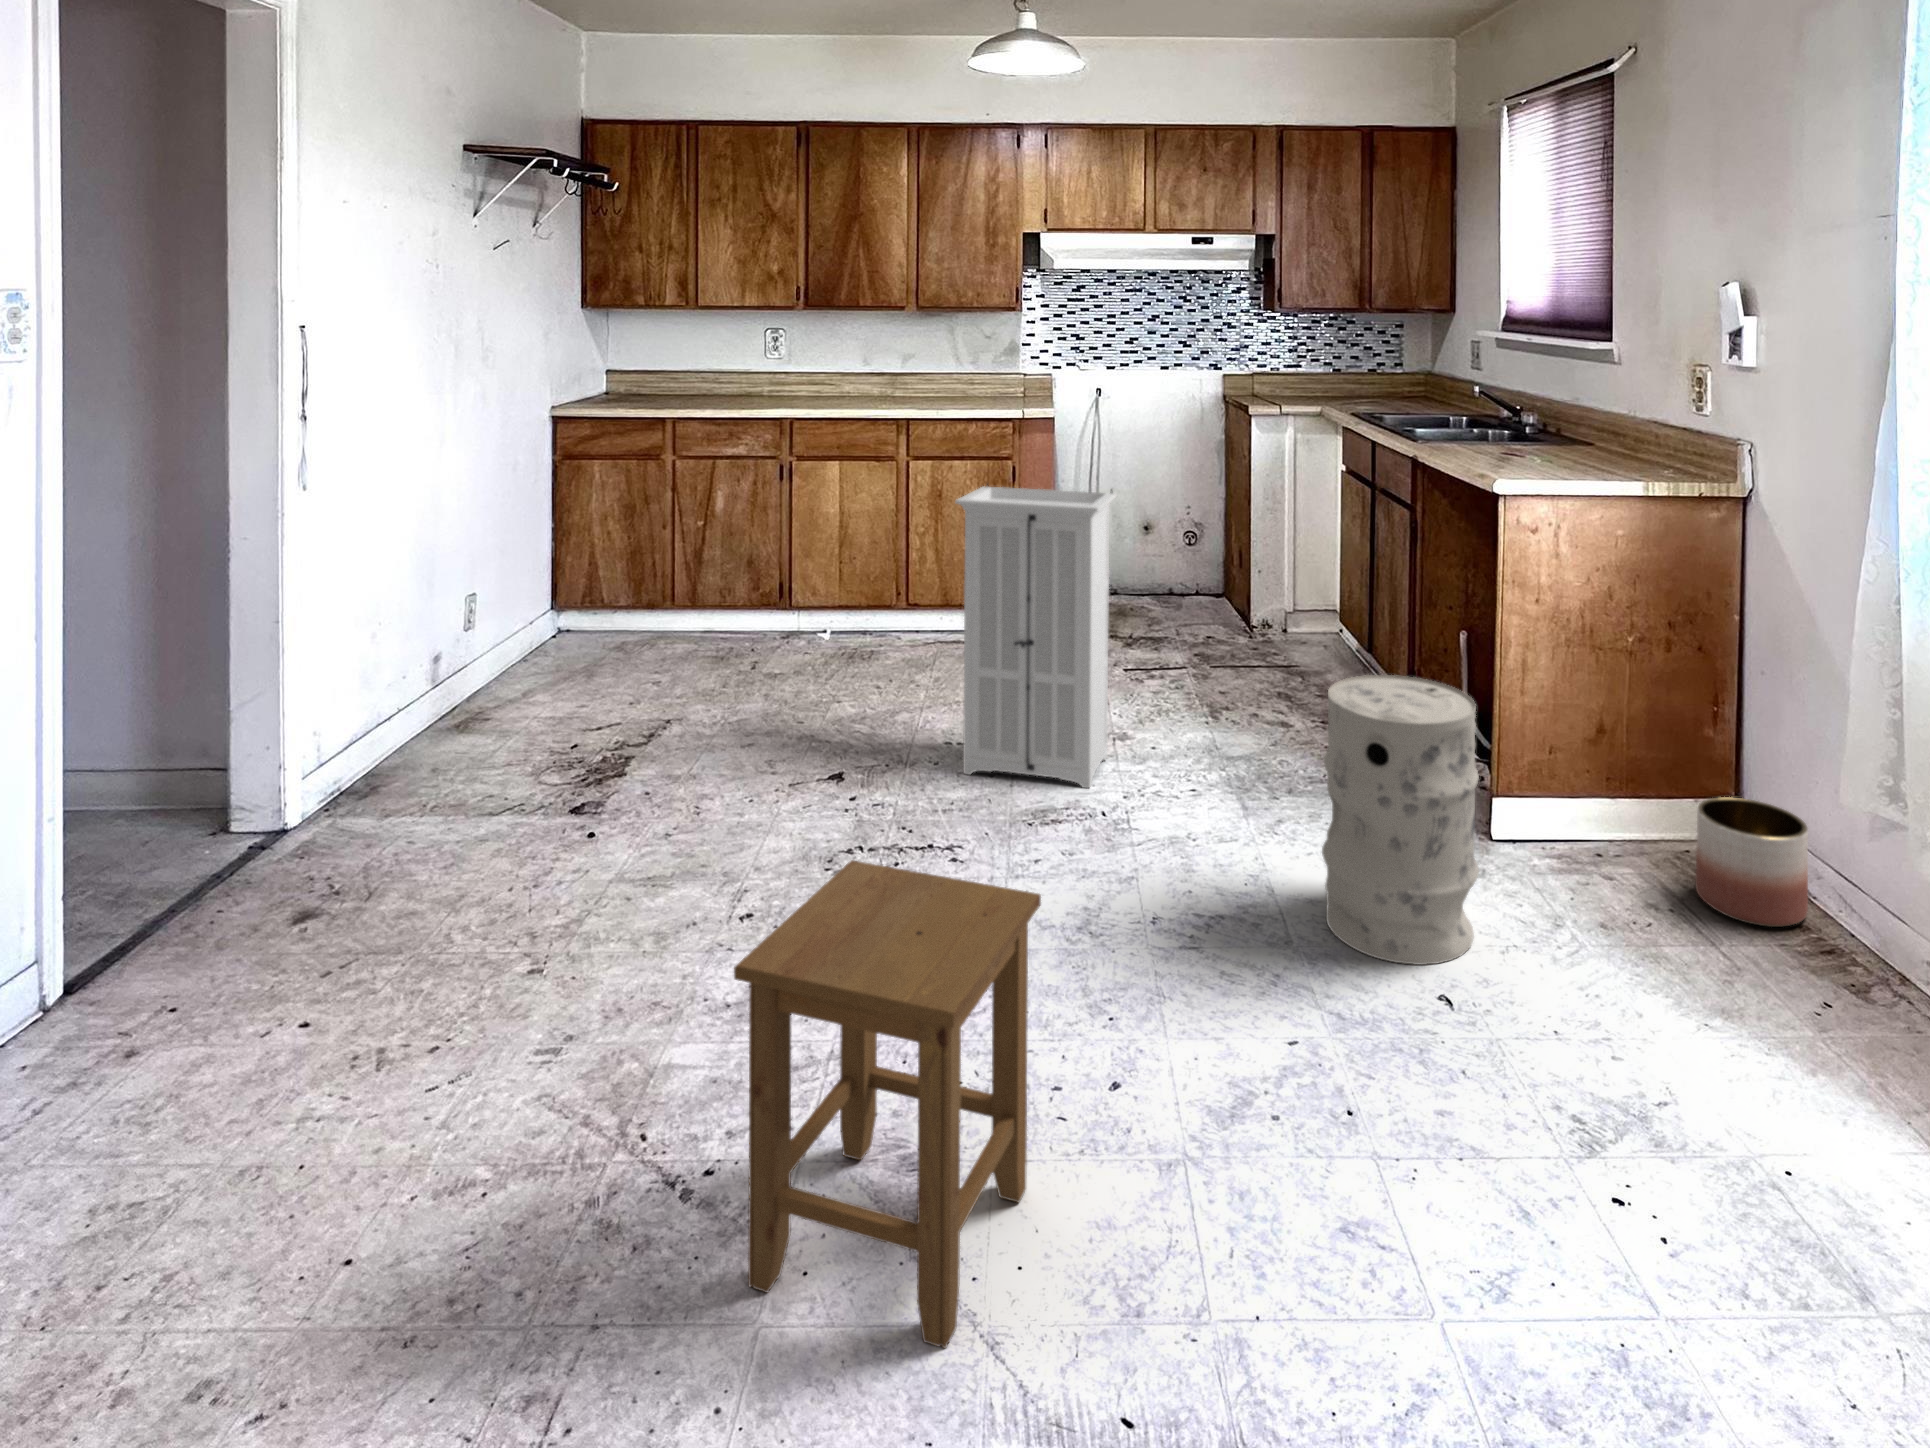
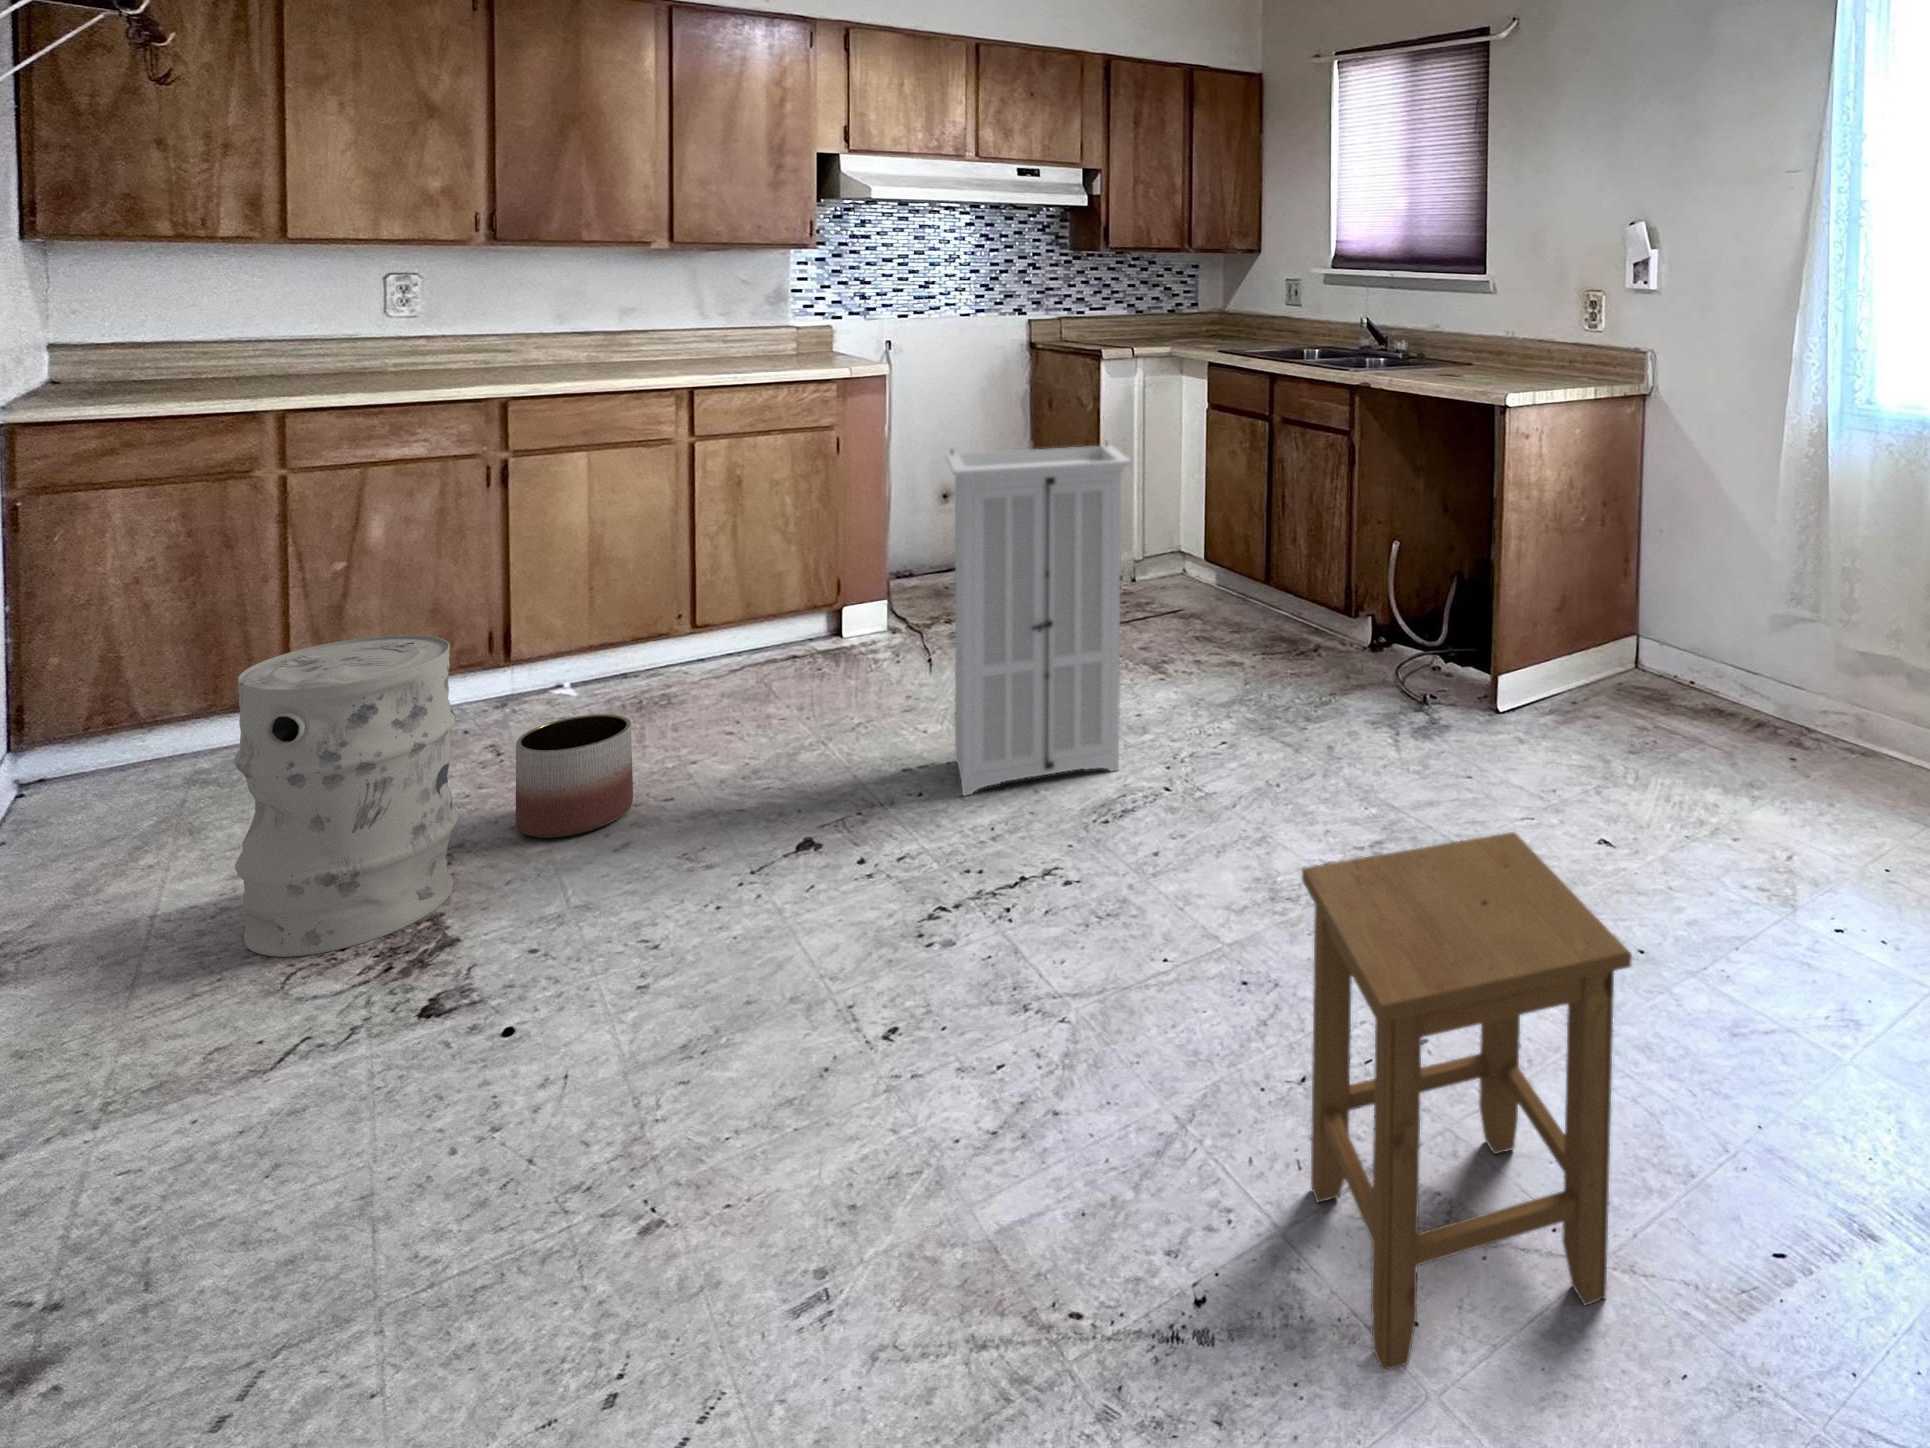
trash can: present [1322,675,1479,965] -> present [234,635,459,957]
planter: present [1696,797,1808,927] -> present [516,714,633,838]

